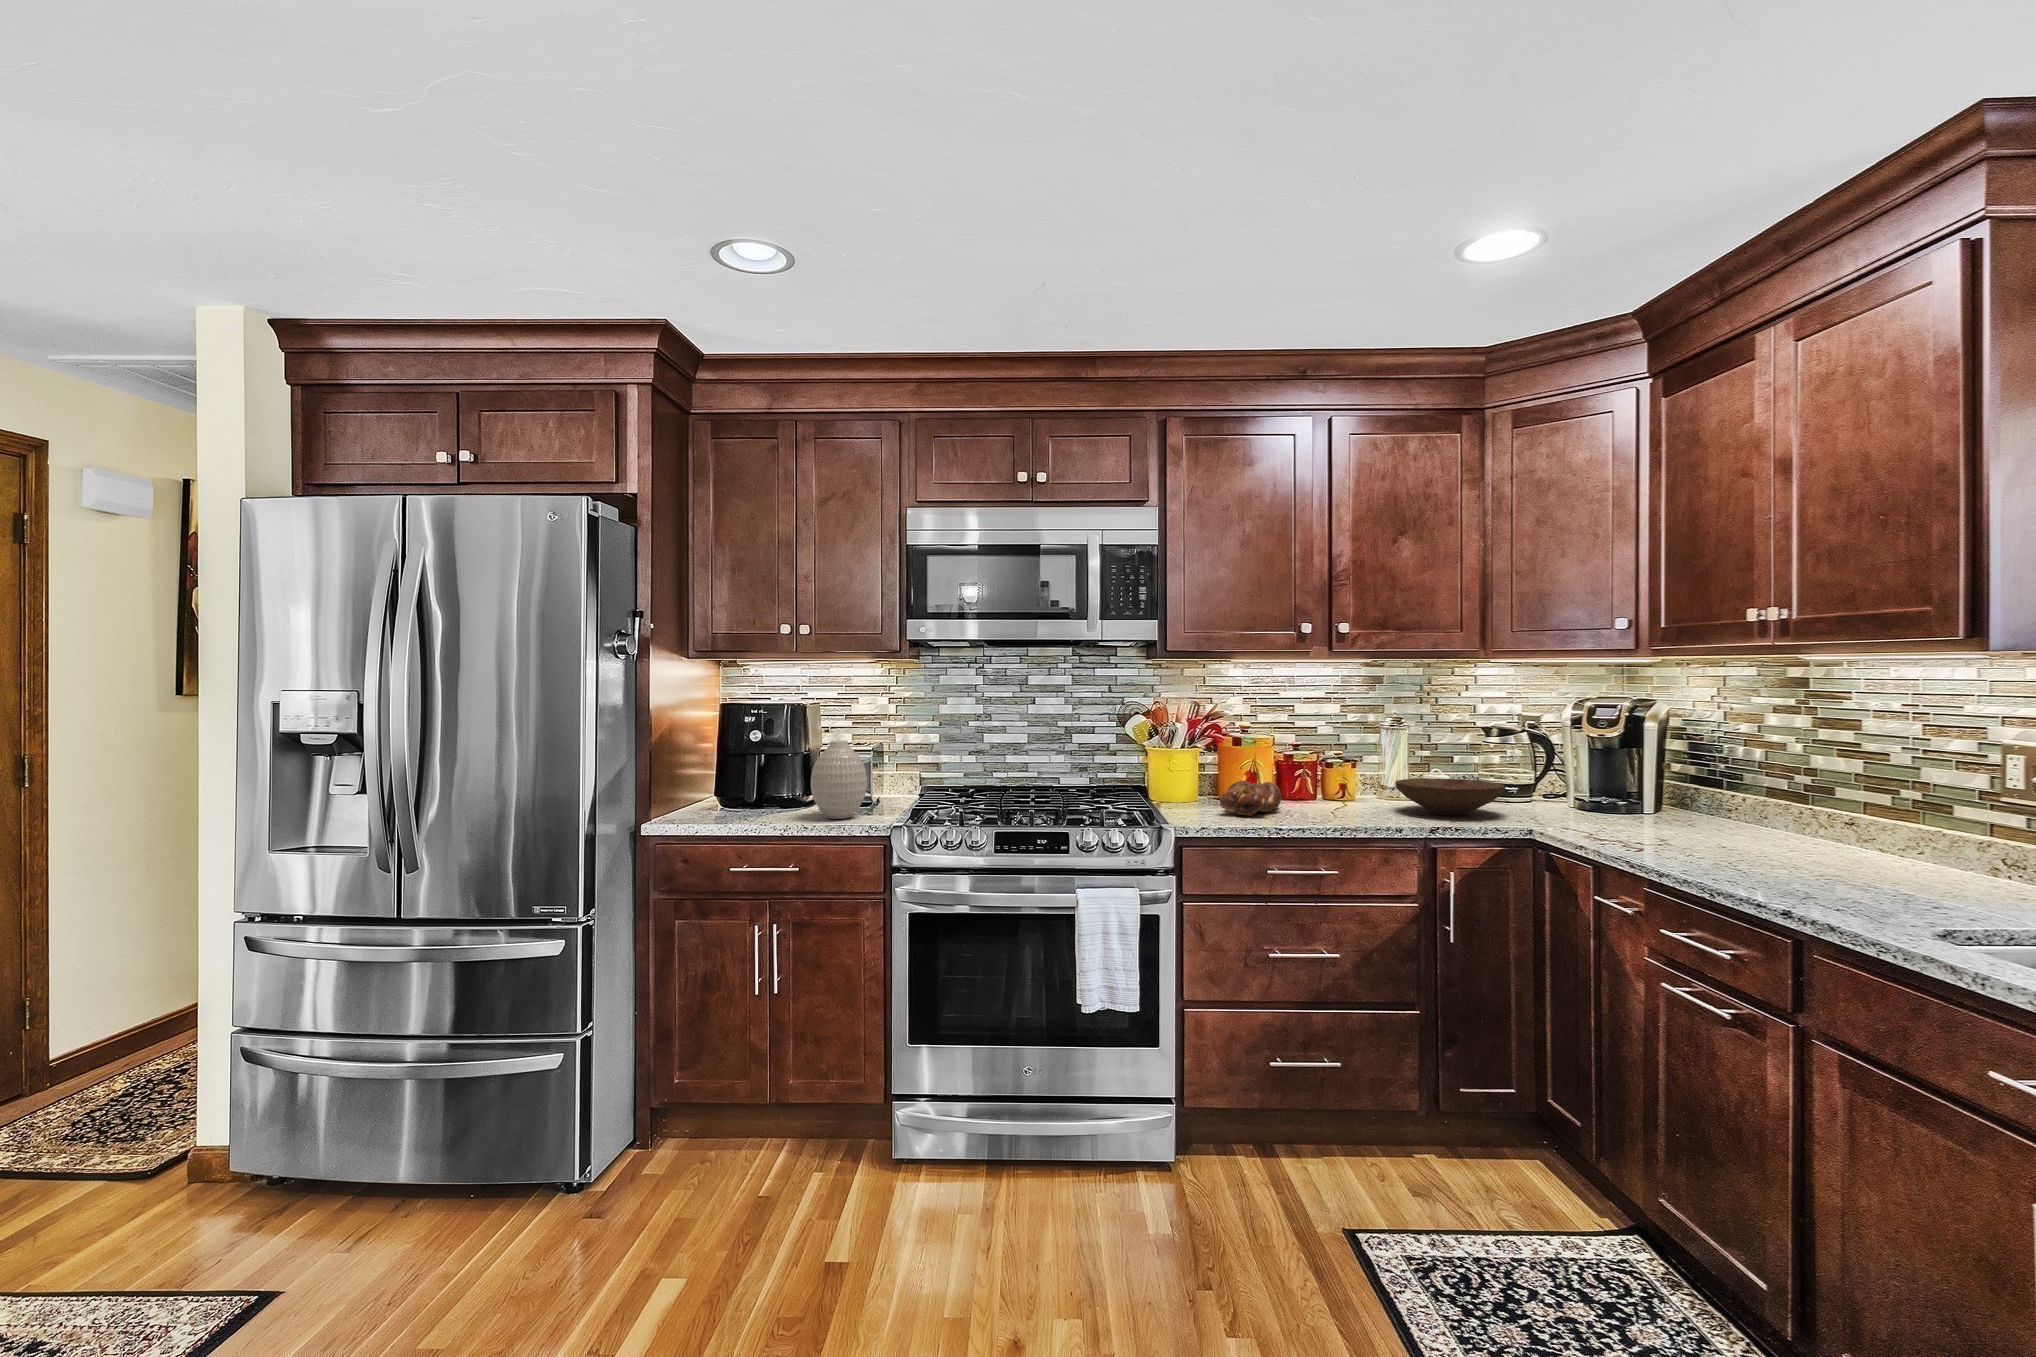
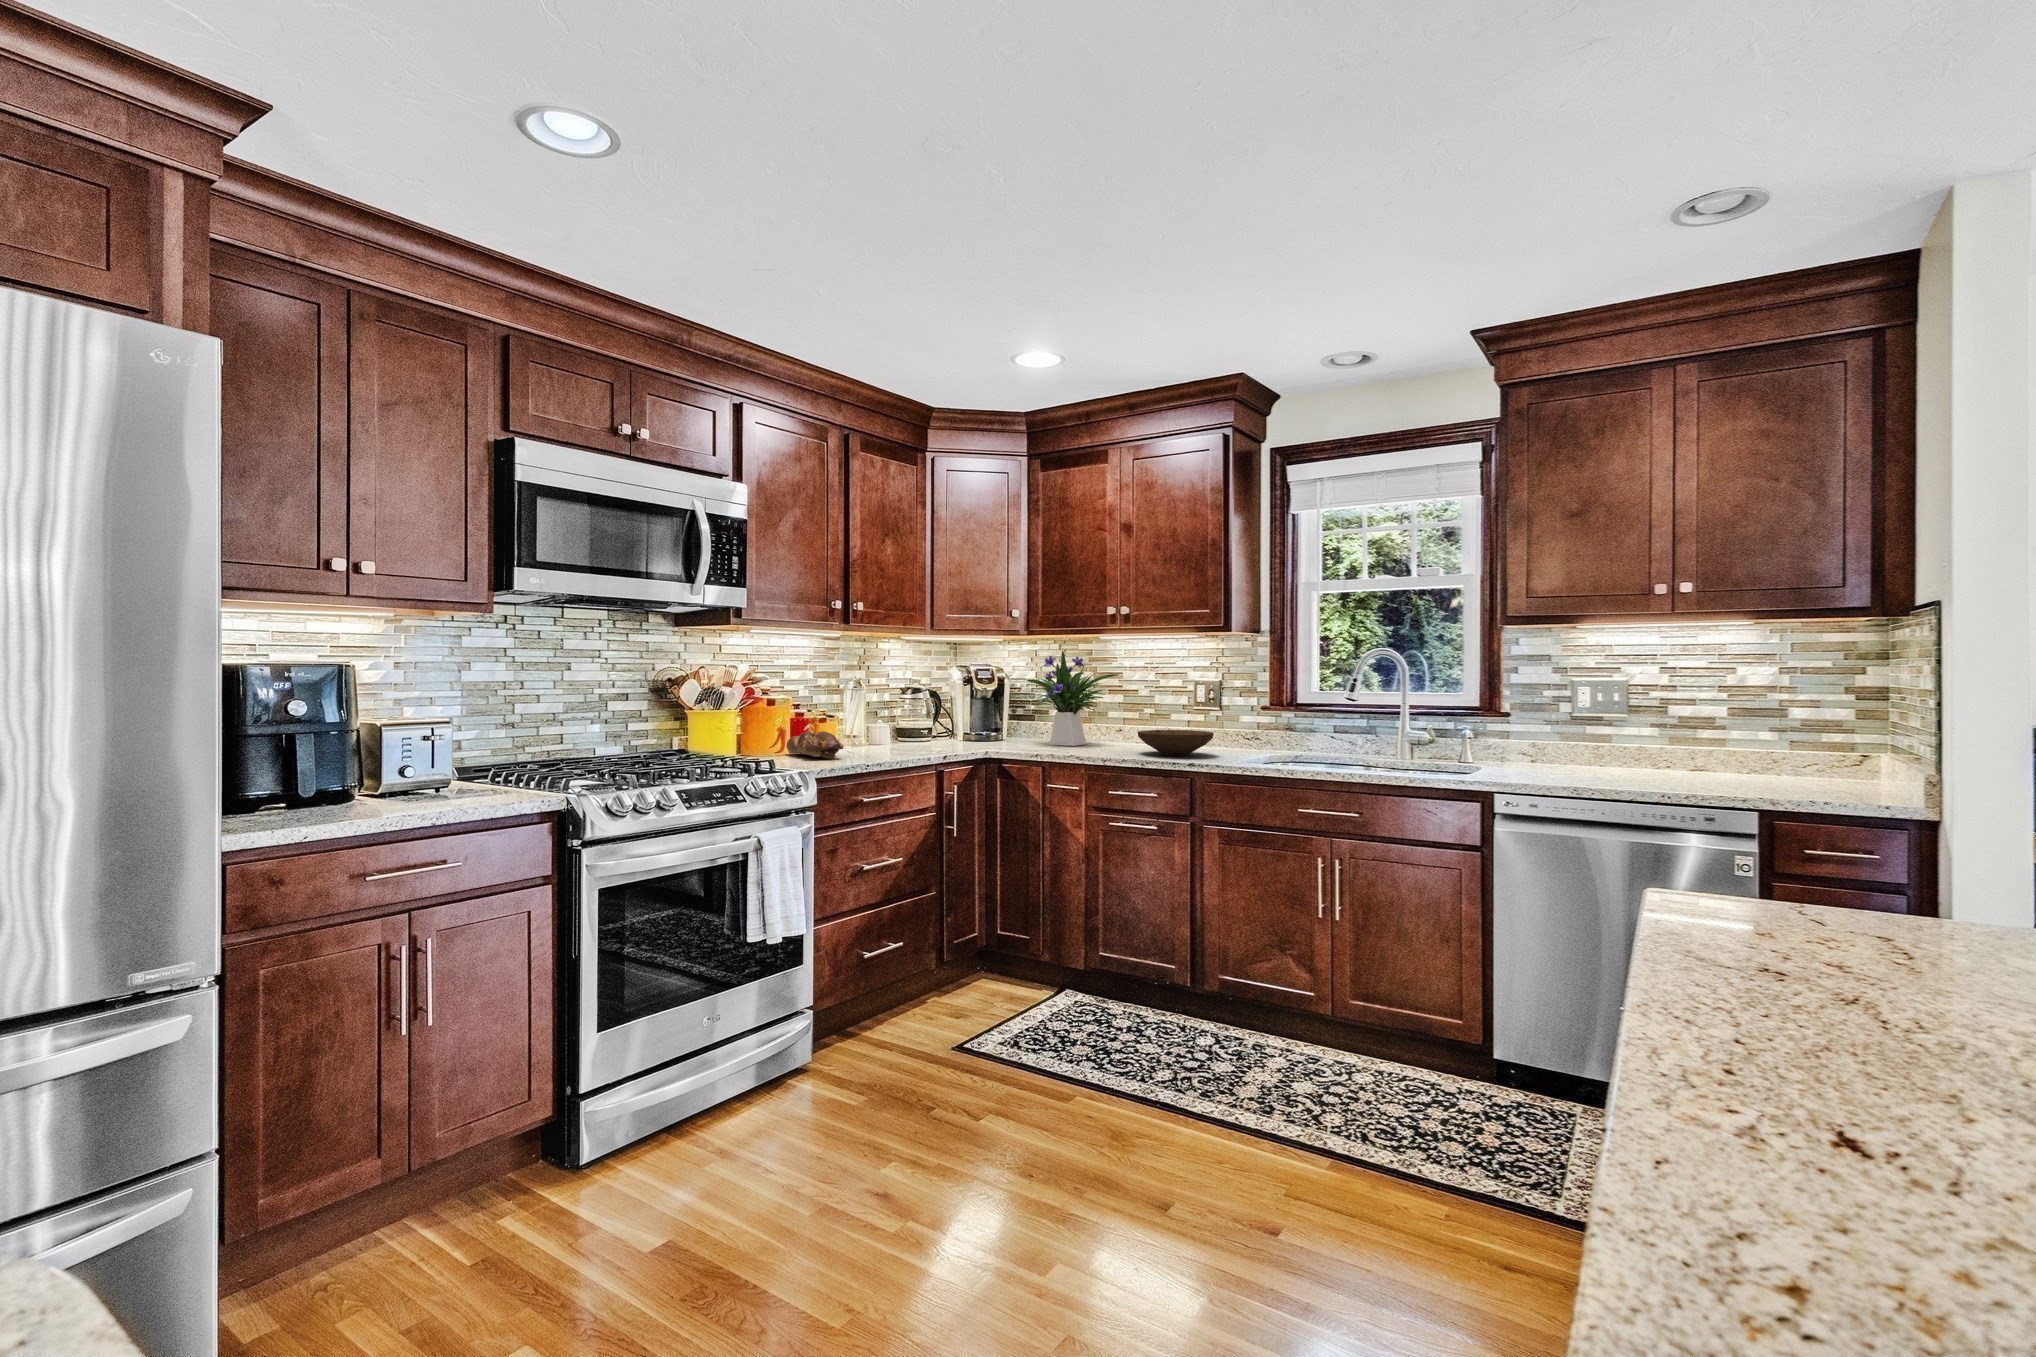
flower arrangement: none [1615,682,1797,841] -> present [1027,651,1119,746]
vase: present [811,740,867,819] -> none [445,708,521,801]
wooden bowl: present [1395,779,1504,816] -> present [1138,730,1214,756]

